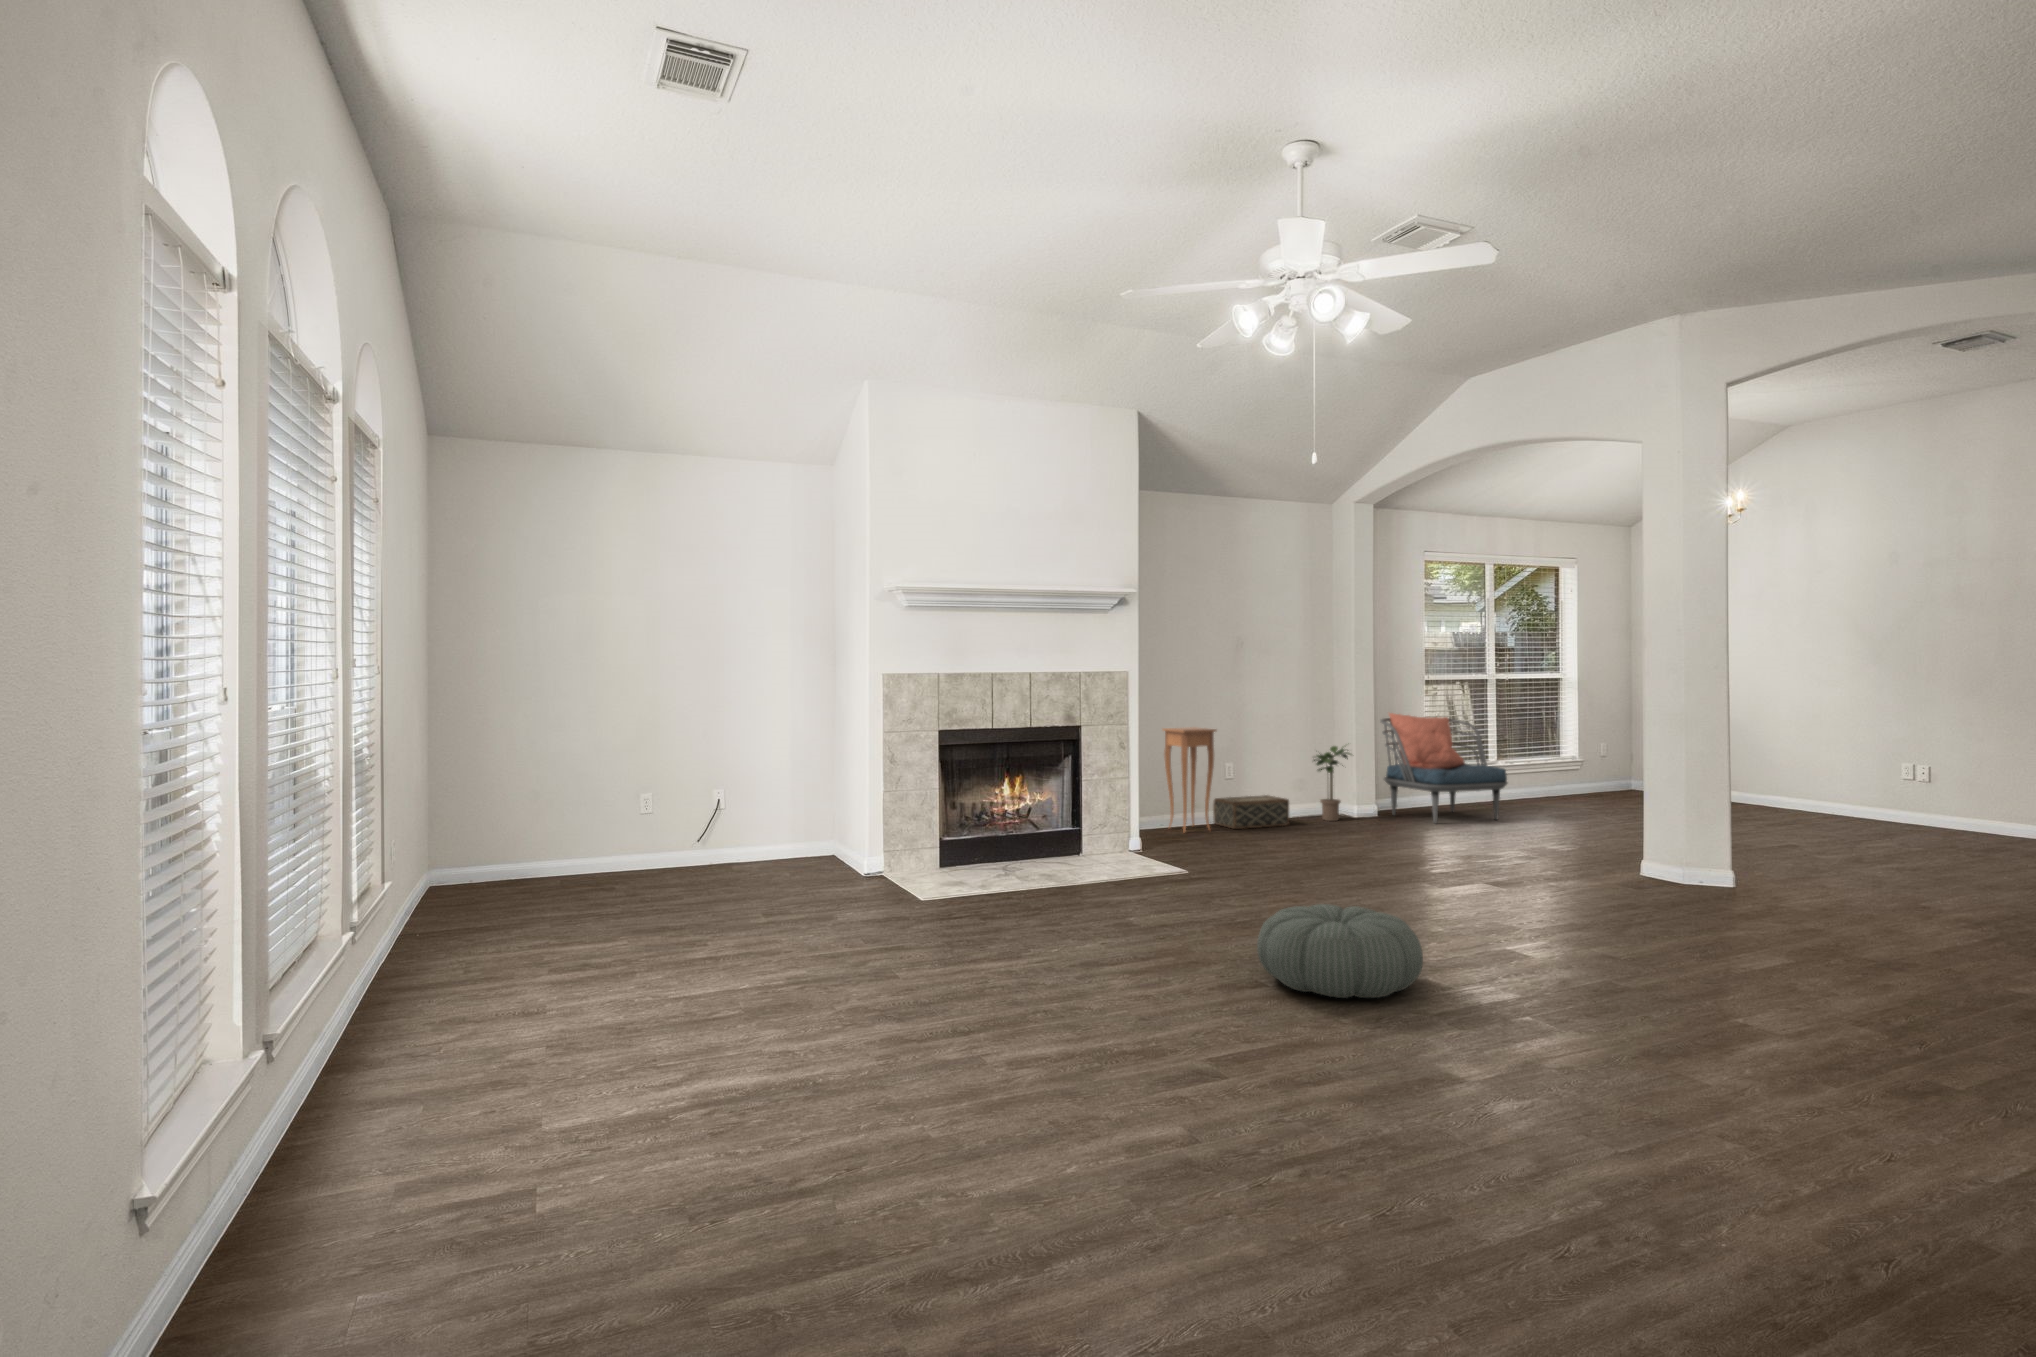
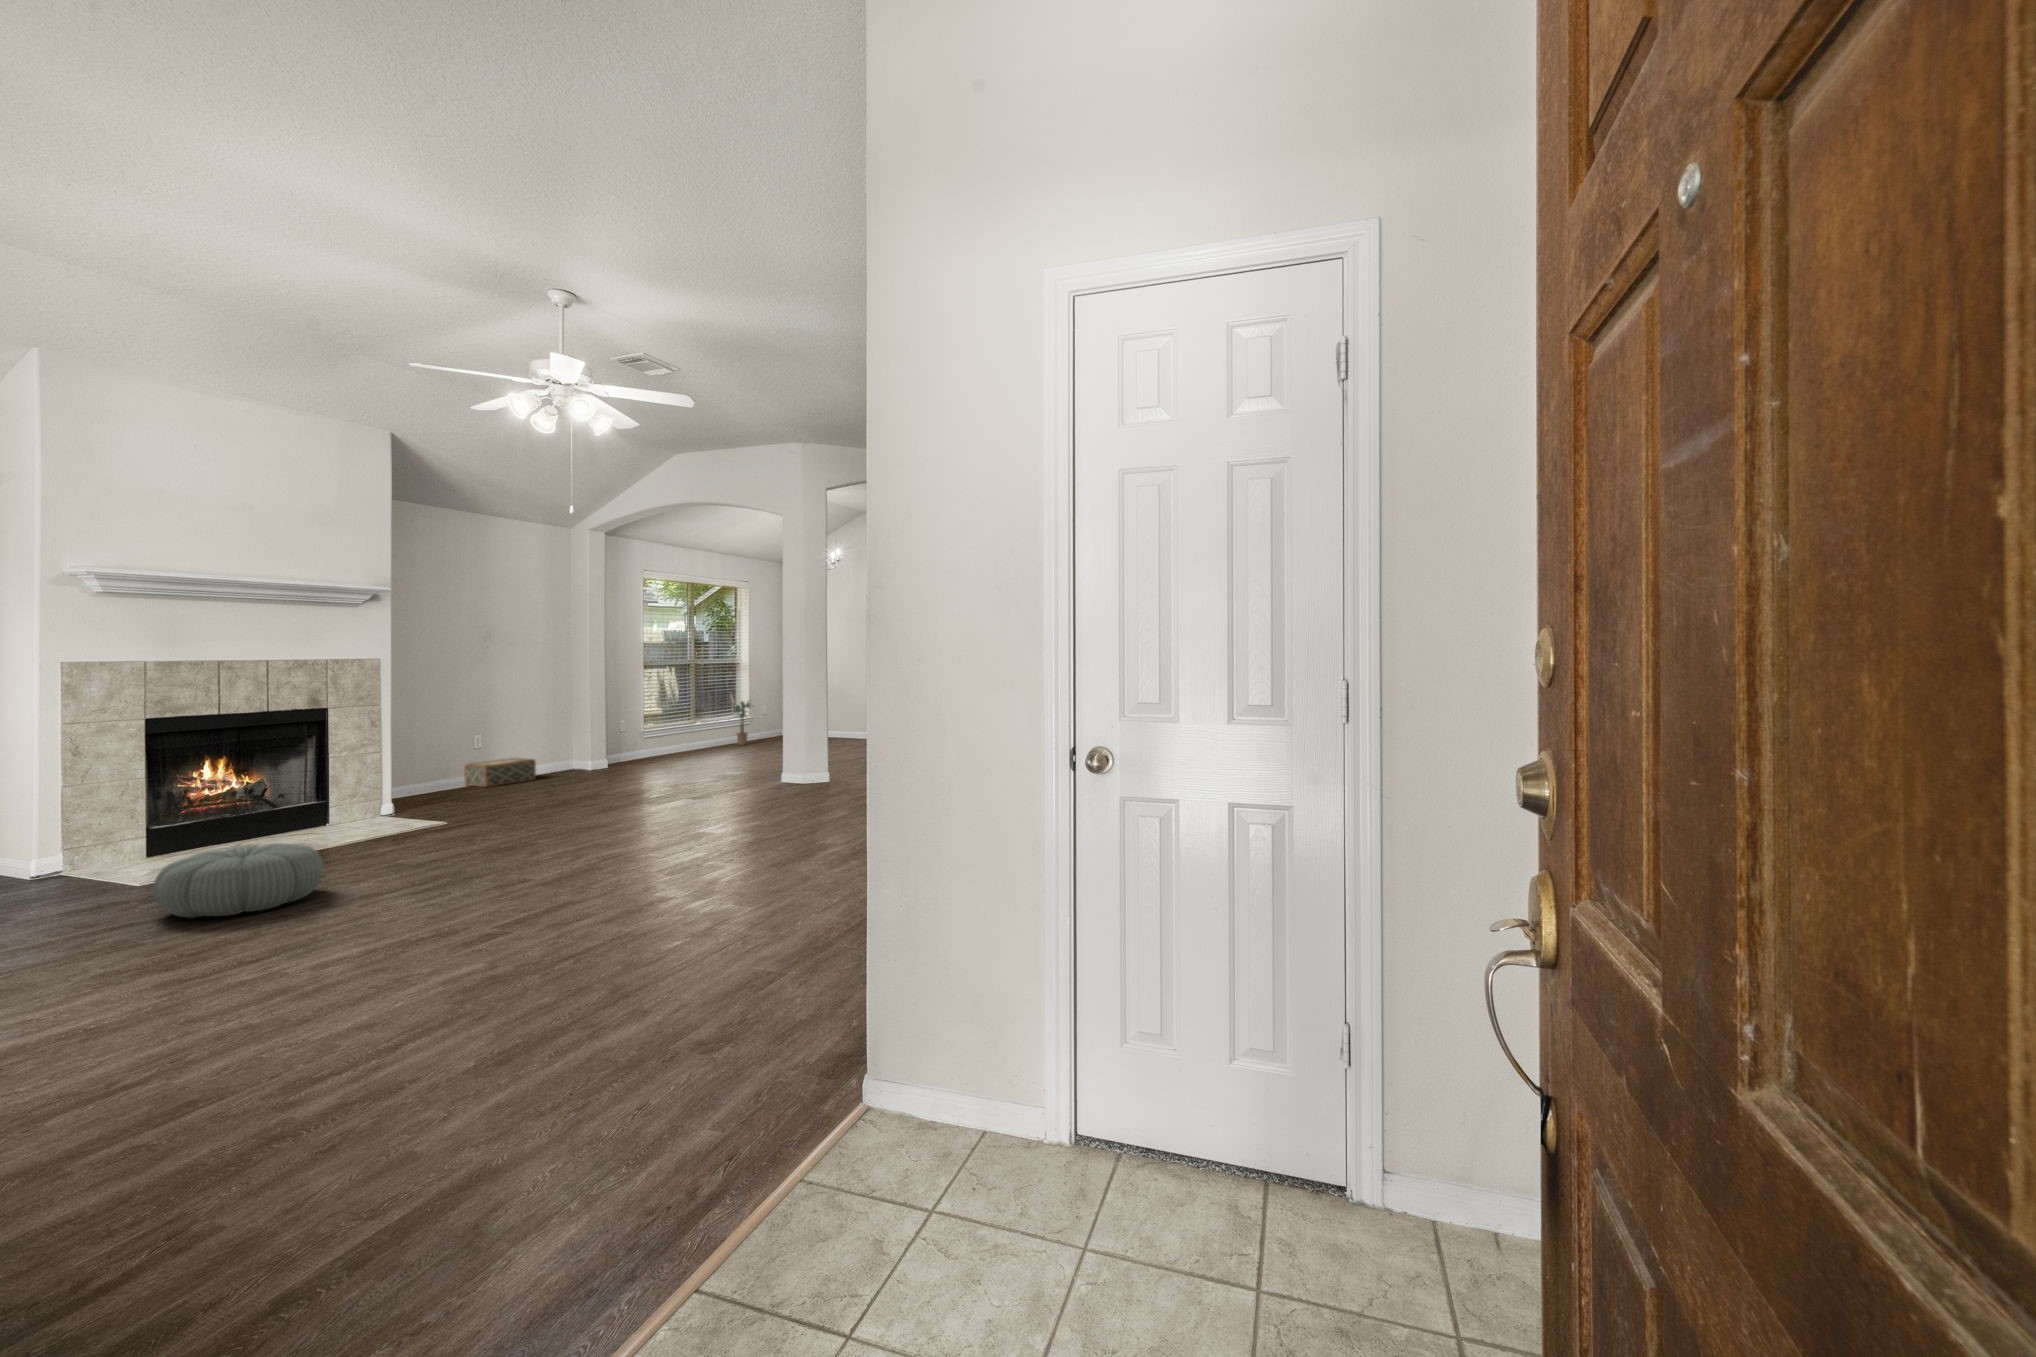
armchair: present [1380,713,1508,823] -> none [609,689,702,767]
side table: present [1163,727,1216,832] -> none [412,706,469,795]
potted plant: present [1314,746,1351,821] -> present [733,702,750,745]
pouf: present [1257,904,1423,998] -> present [153,843,324,918]

